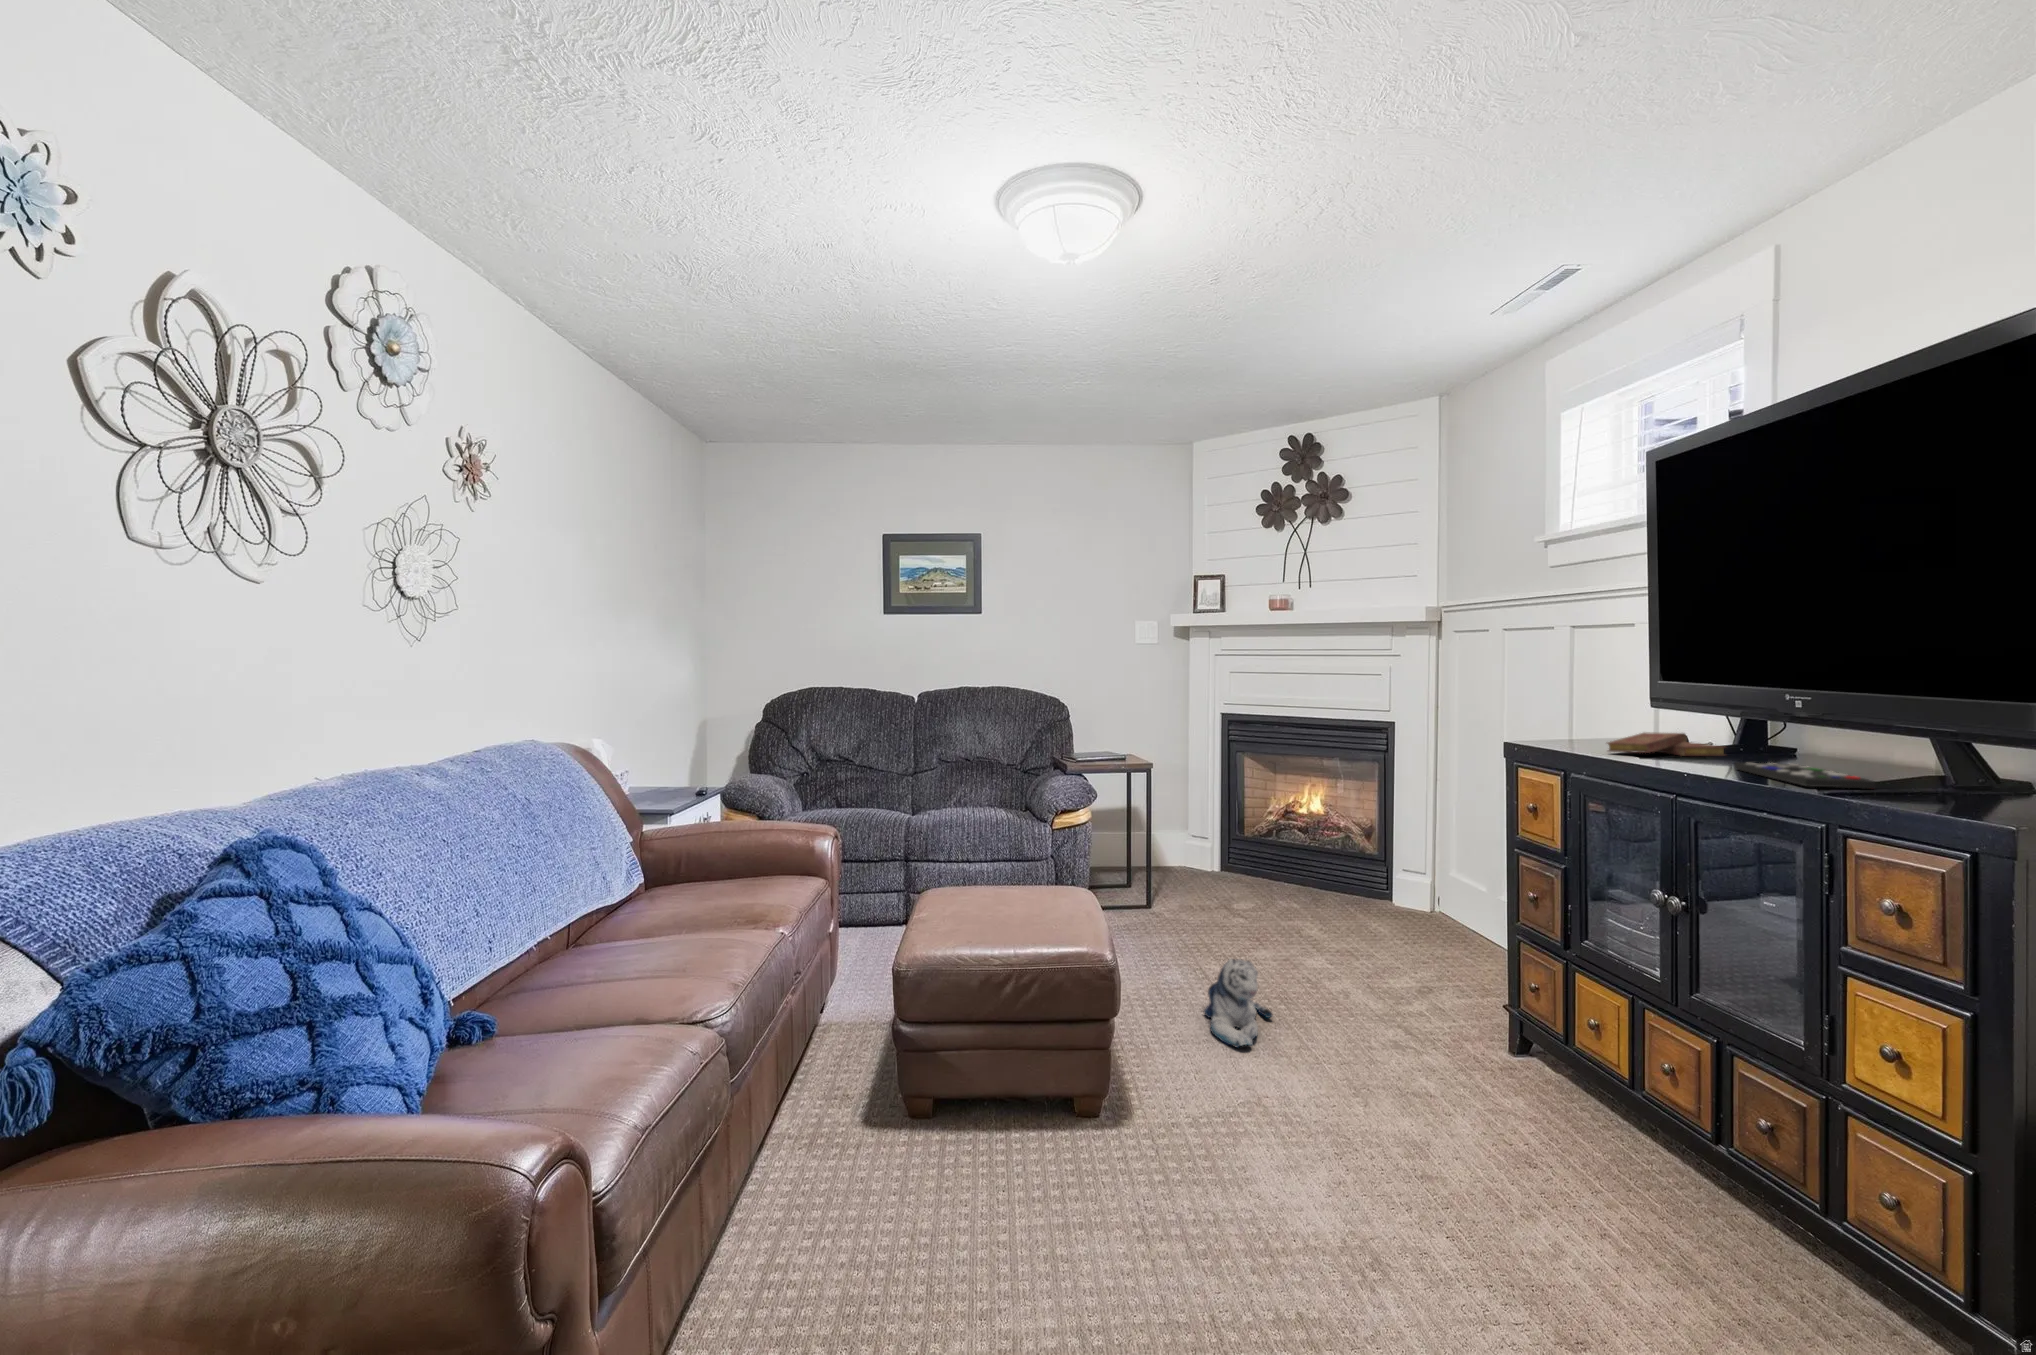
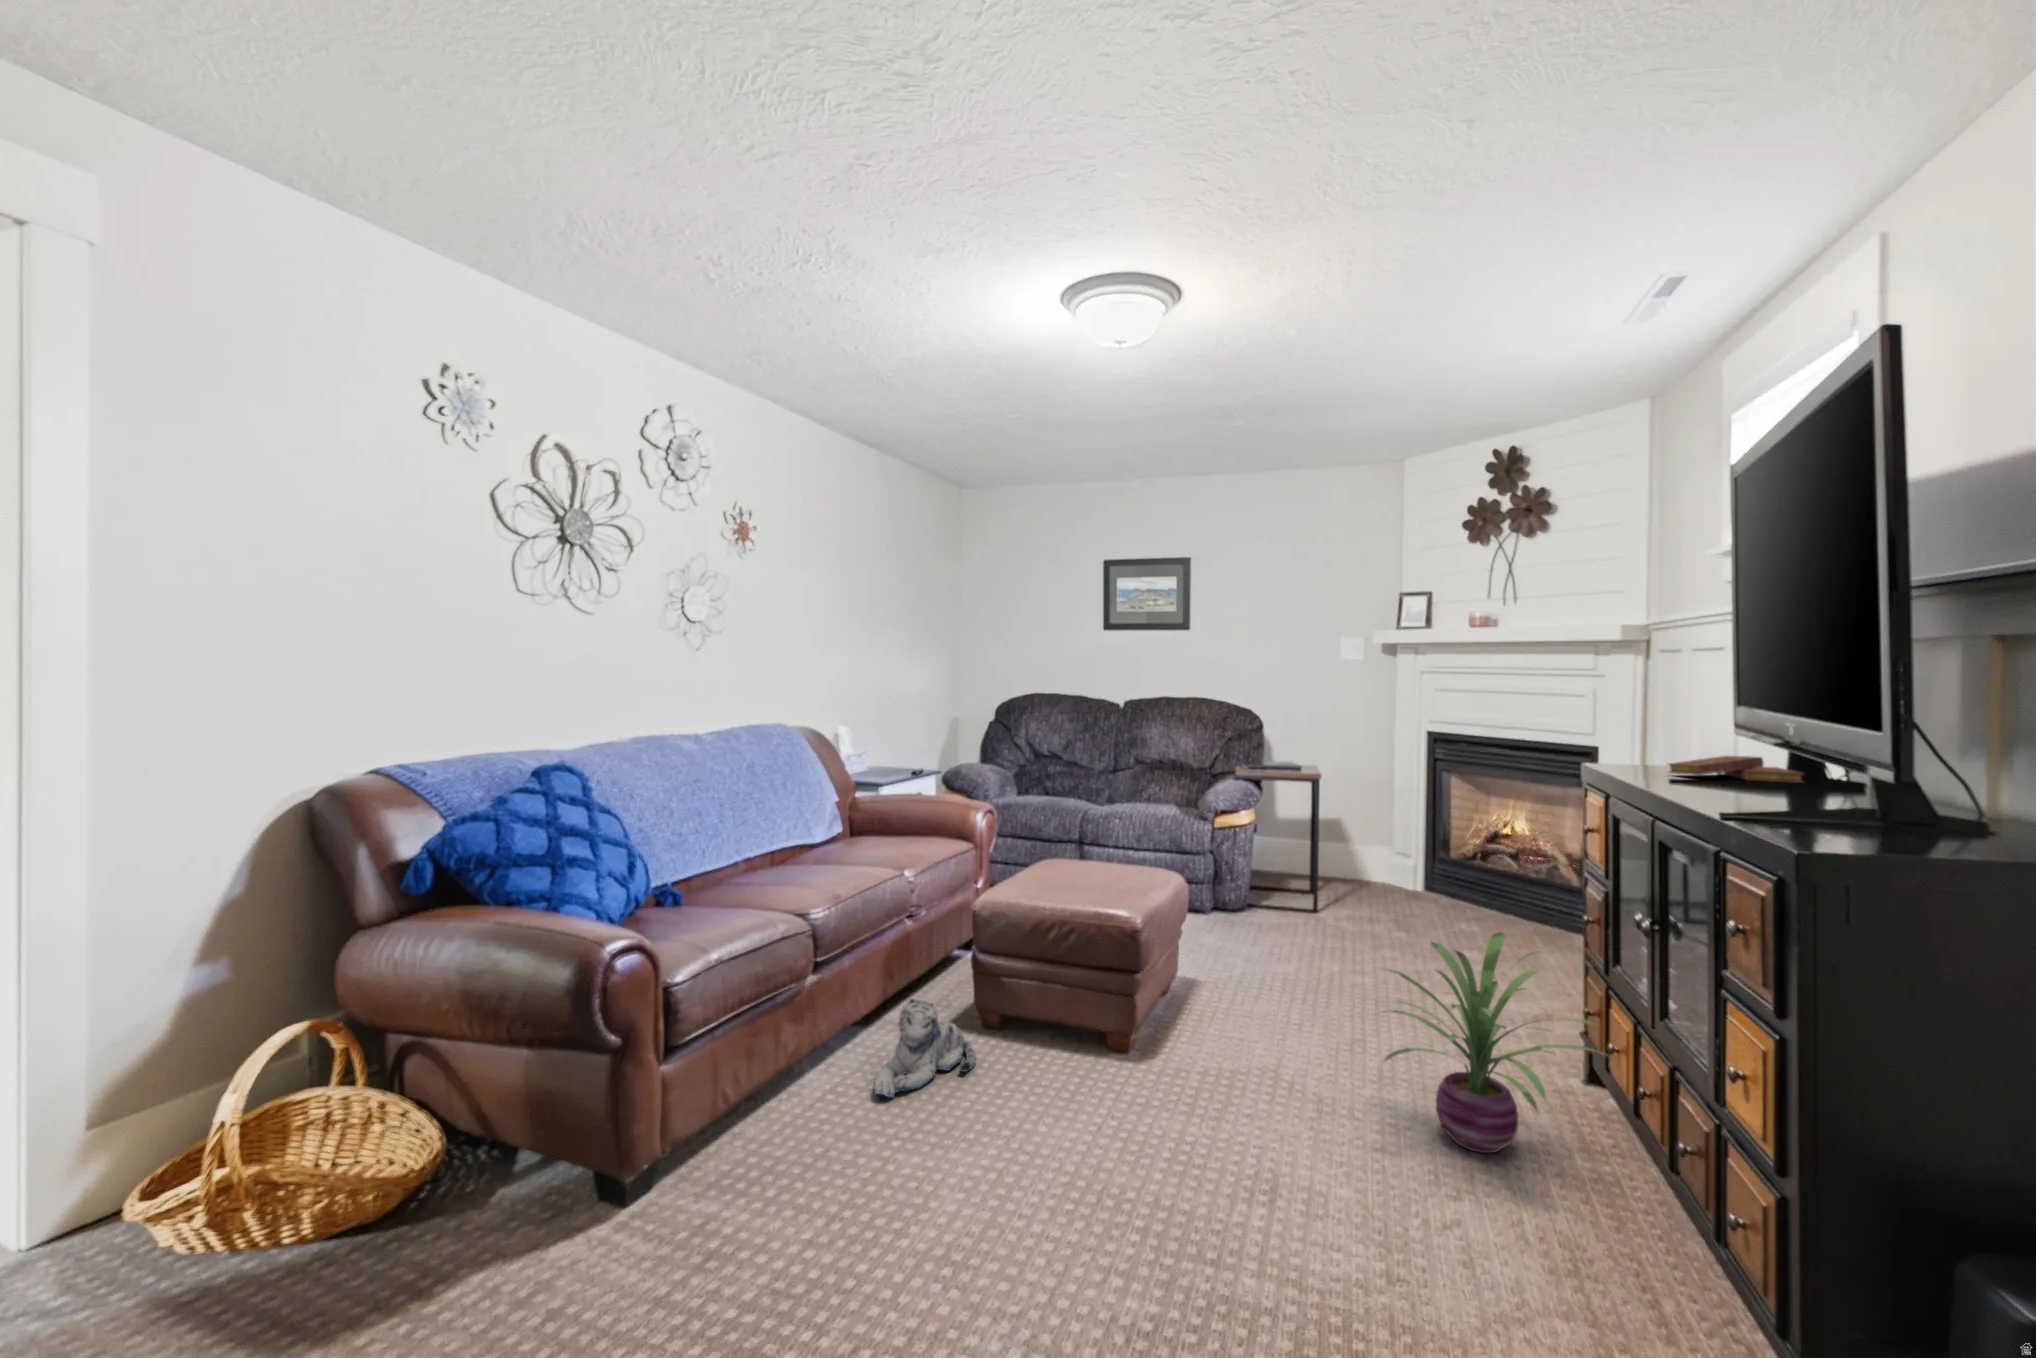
remote control: present [1735,763,1875,788] -> none [1751,785,1832,813]
decorative plant: none [1364,923,1615,1159] -> present [1385,932,1608,1153]
plush toy: present [1204,959,1272,1048] -> present [874,999,976,1097]

